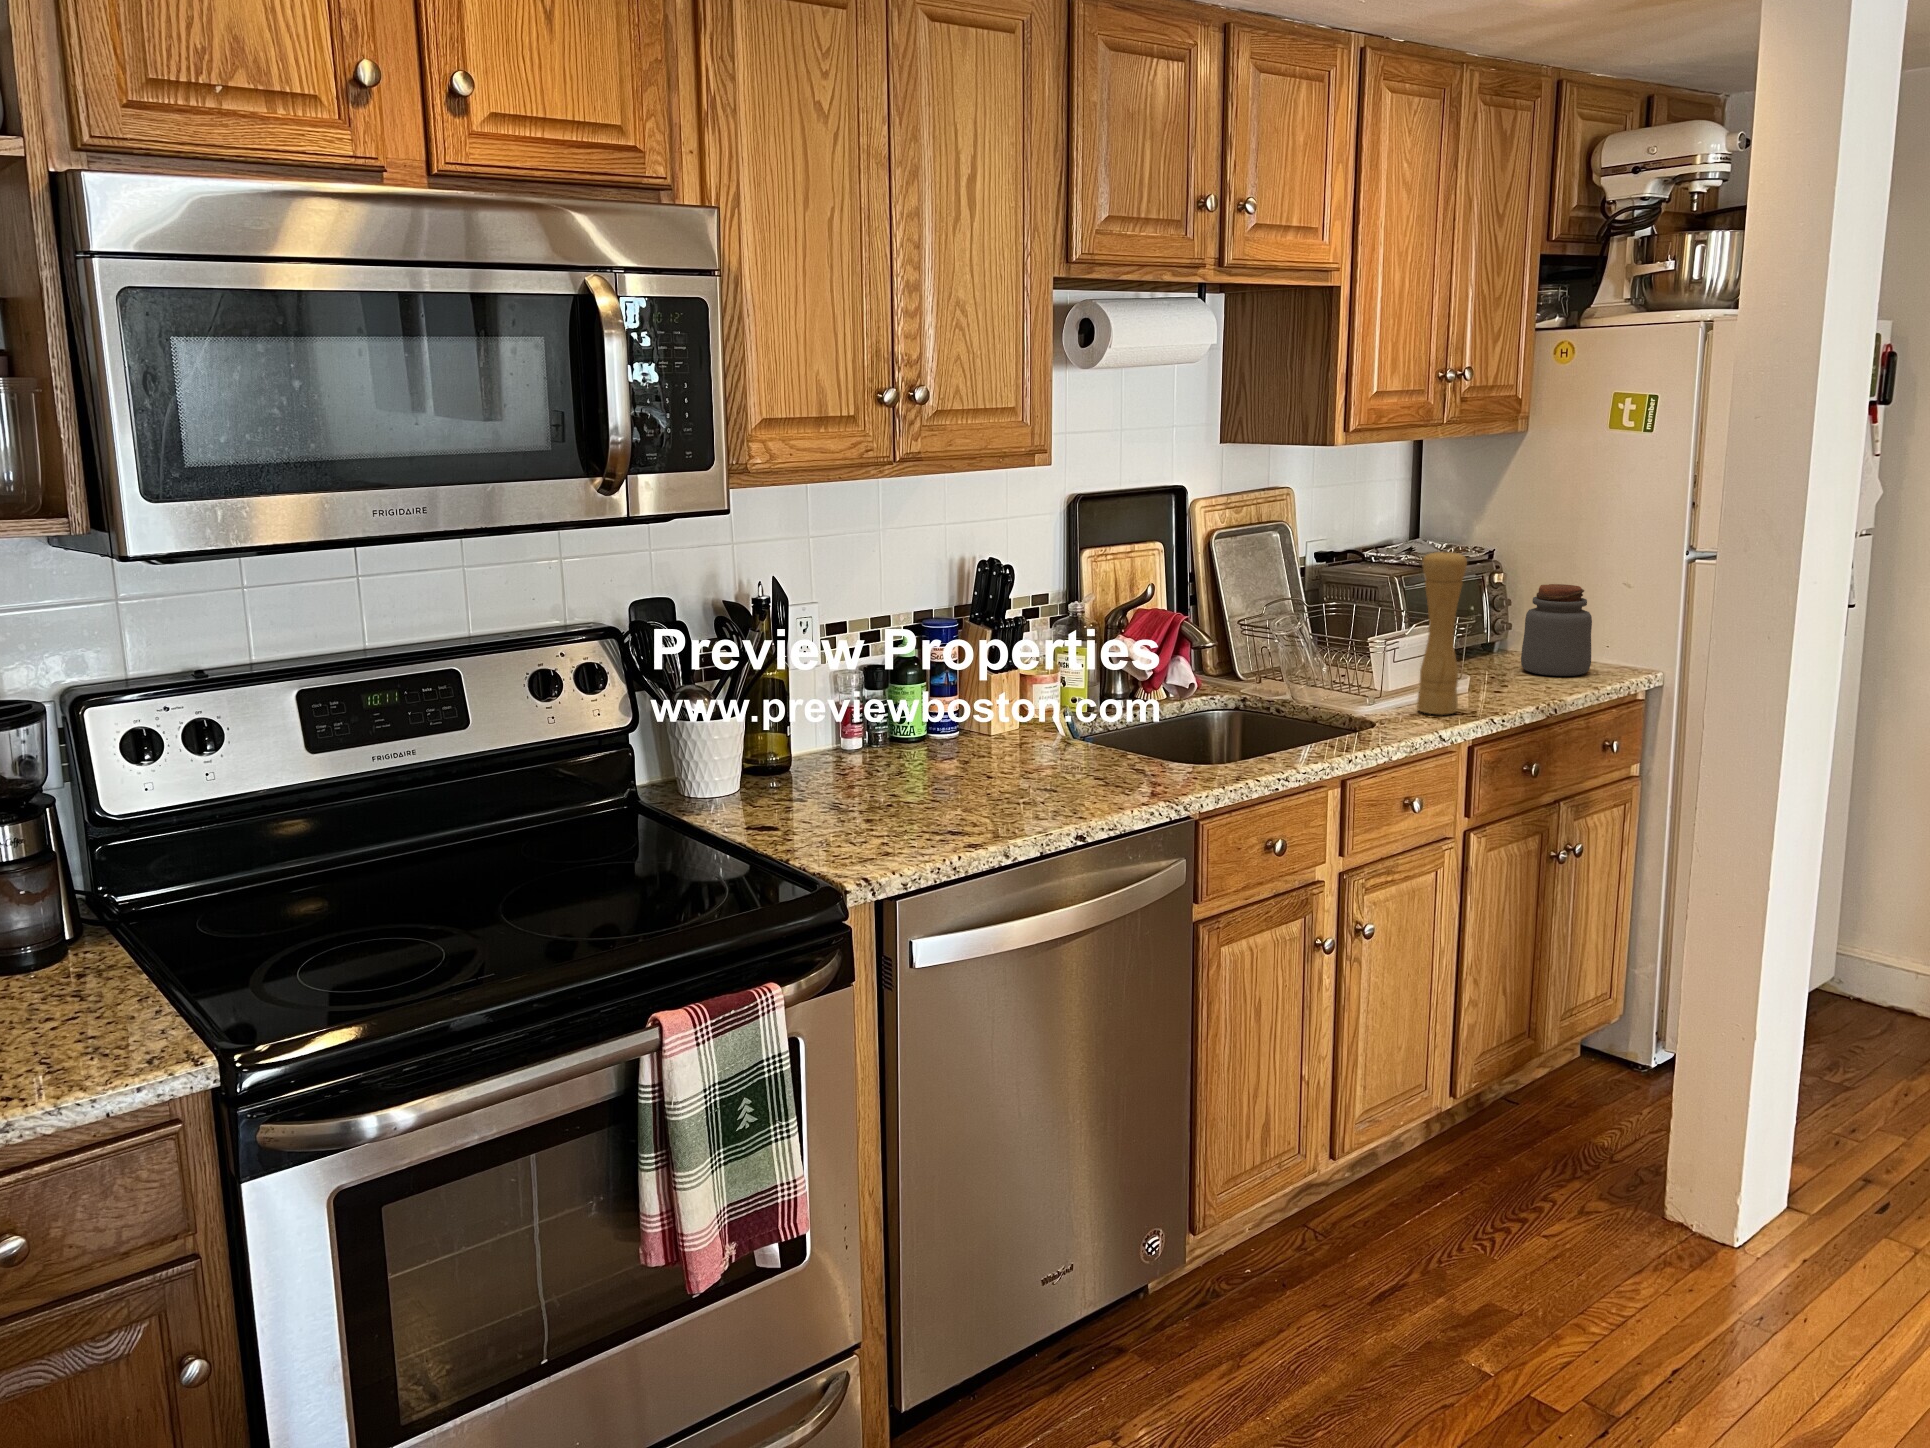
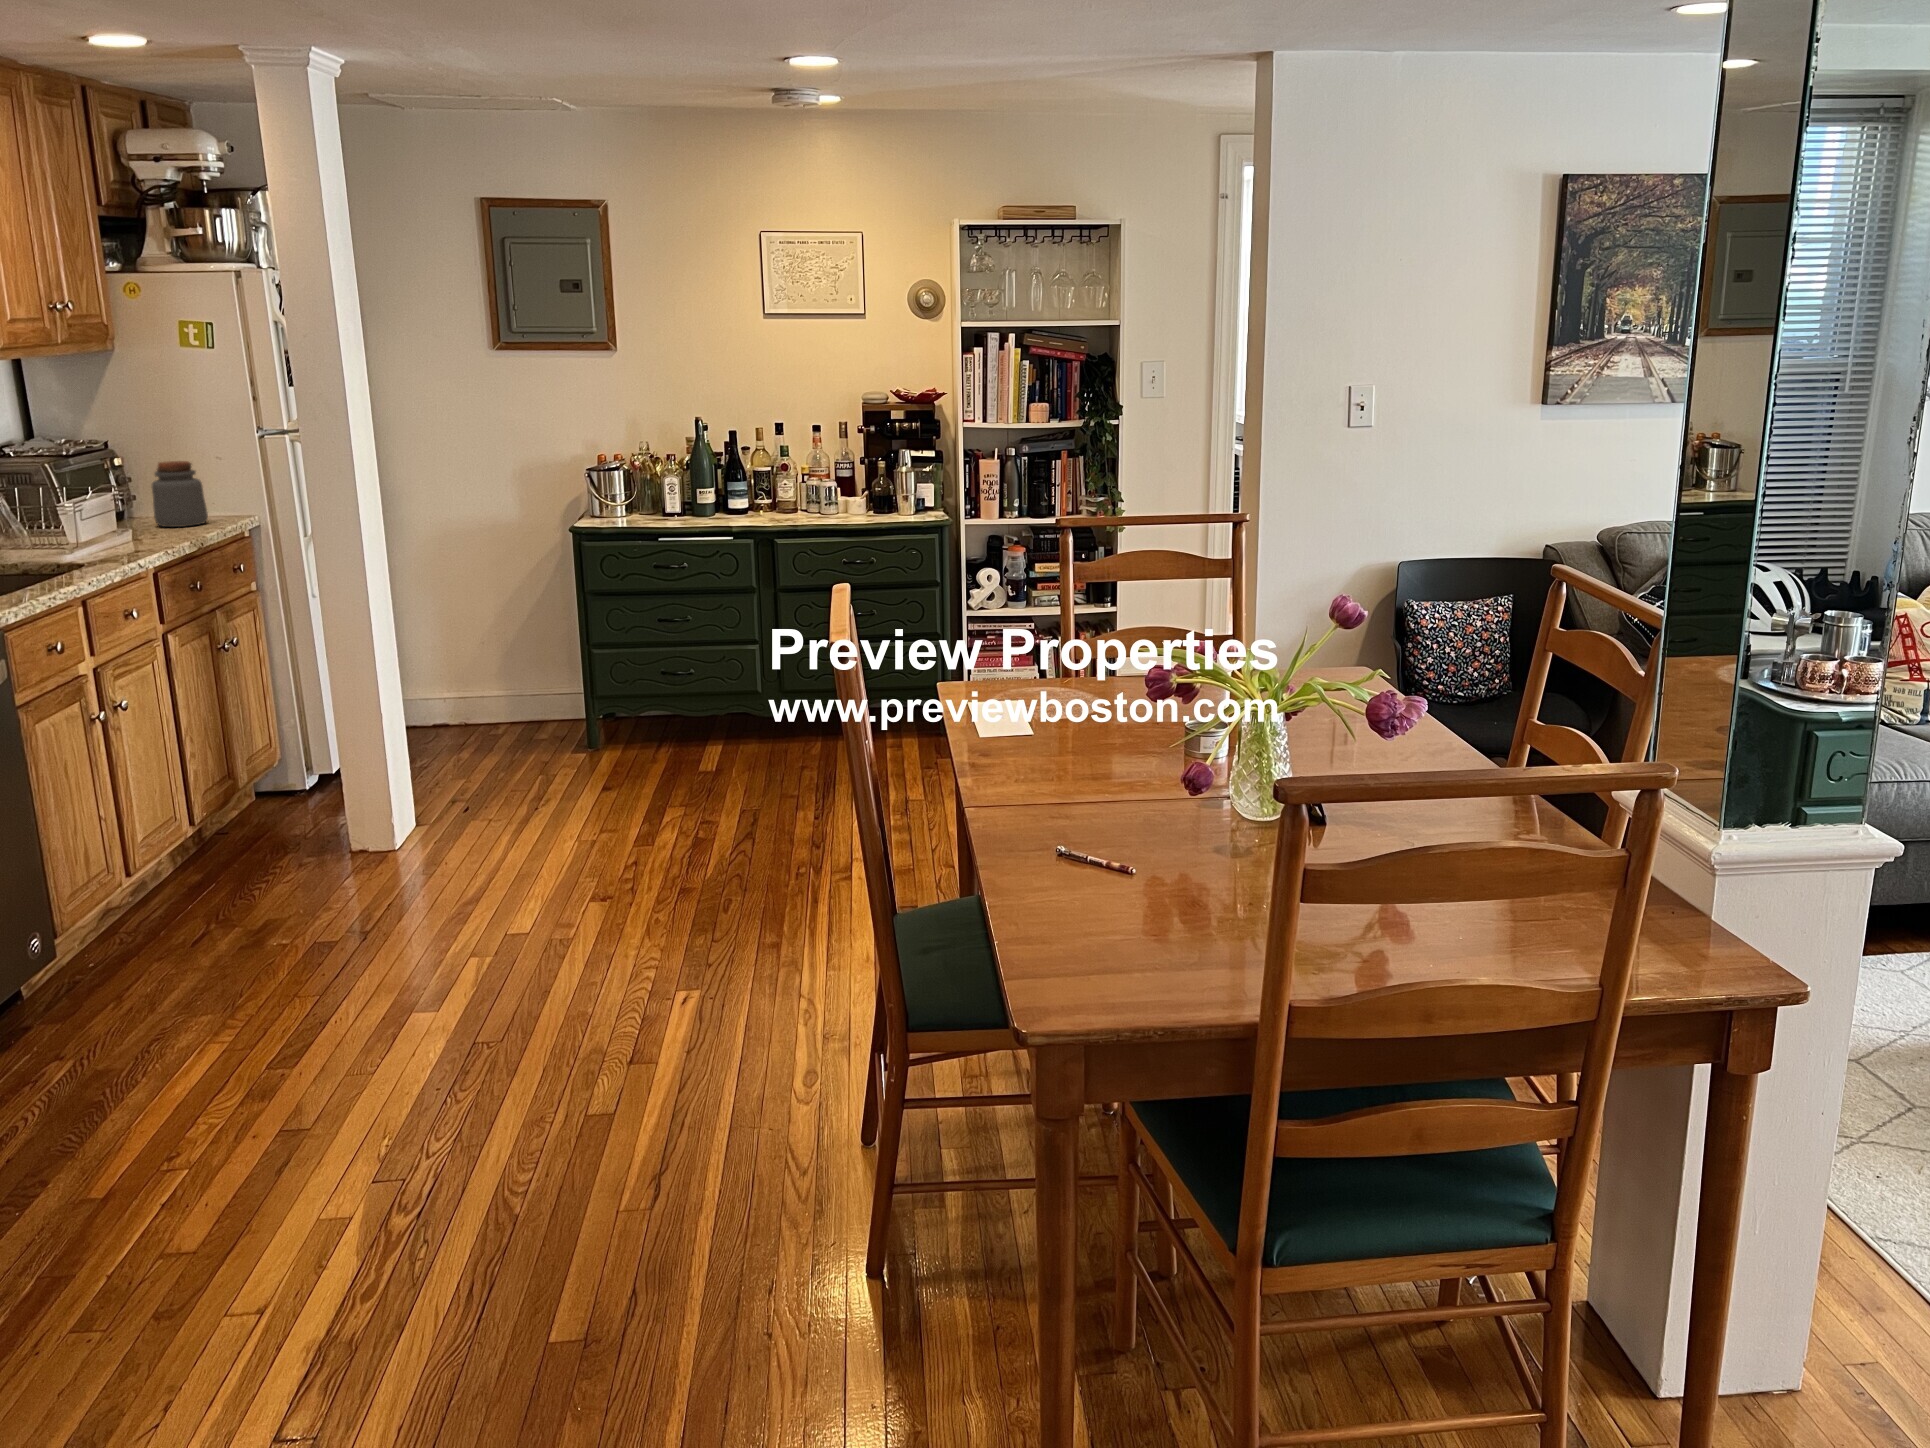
pepper mill: present [1417,550,1467,715] -> none [88,434,138,554]

